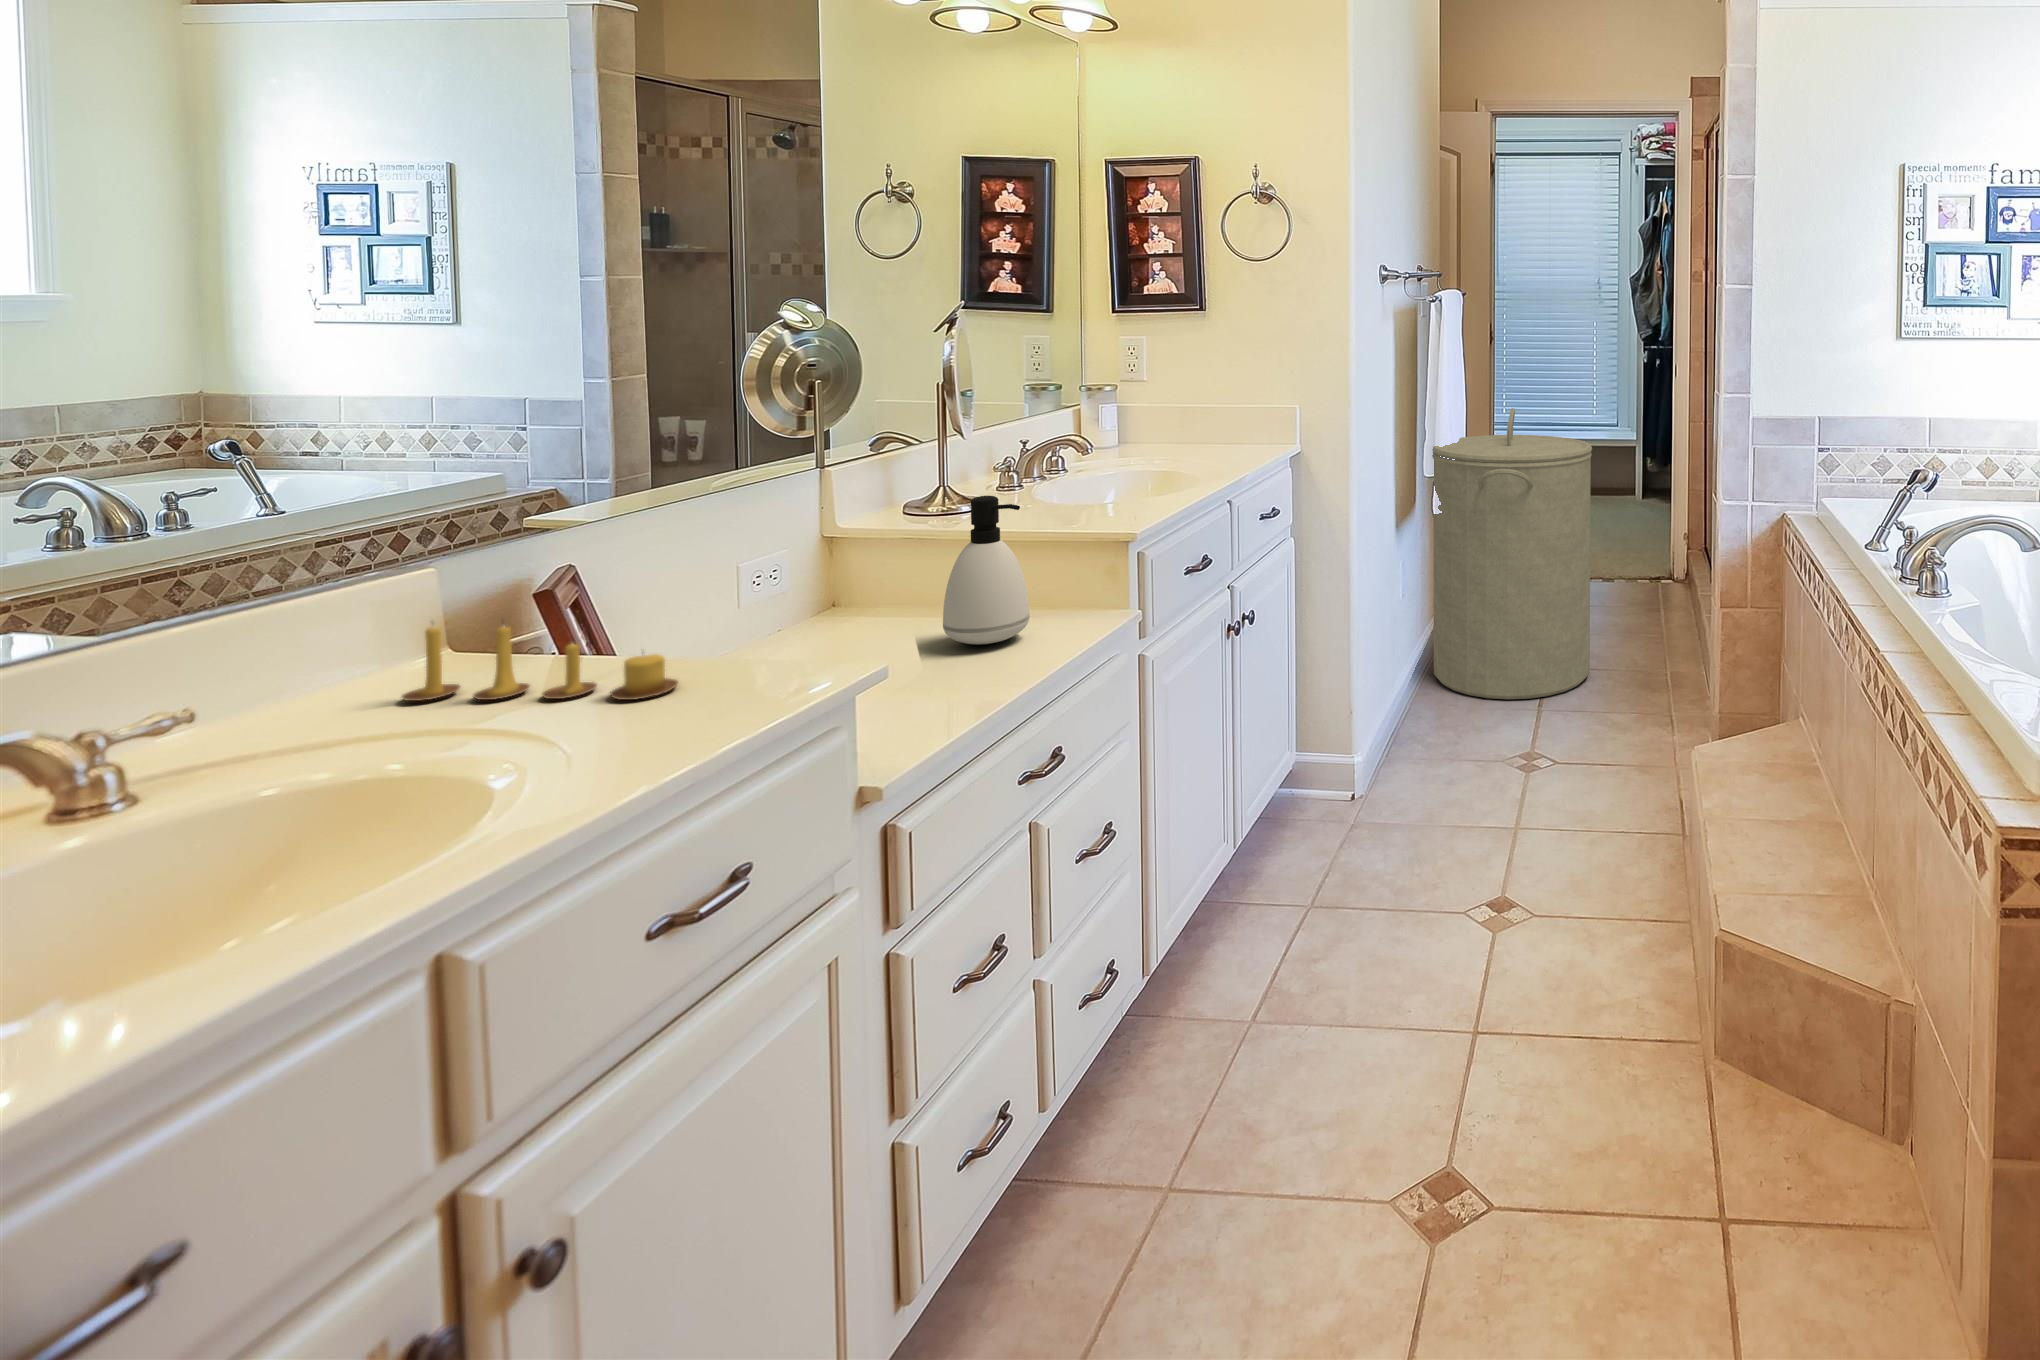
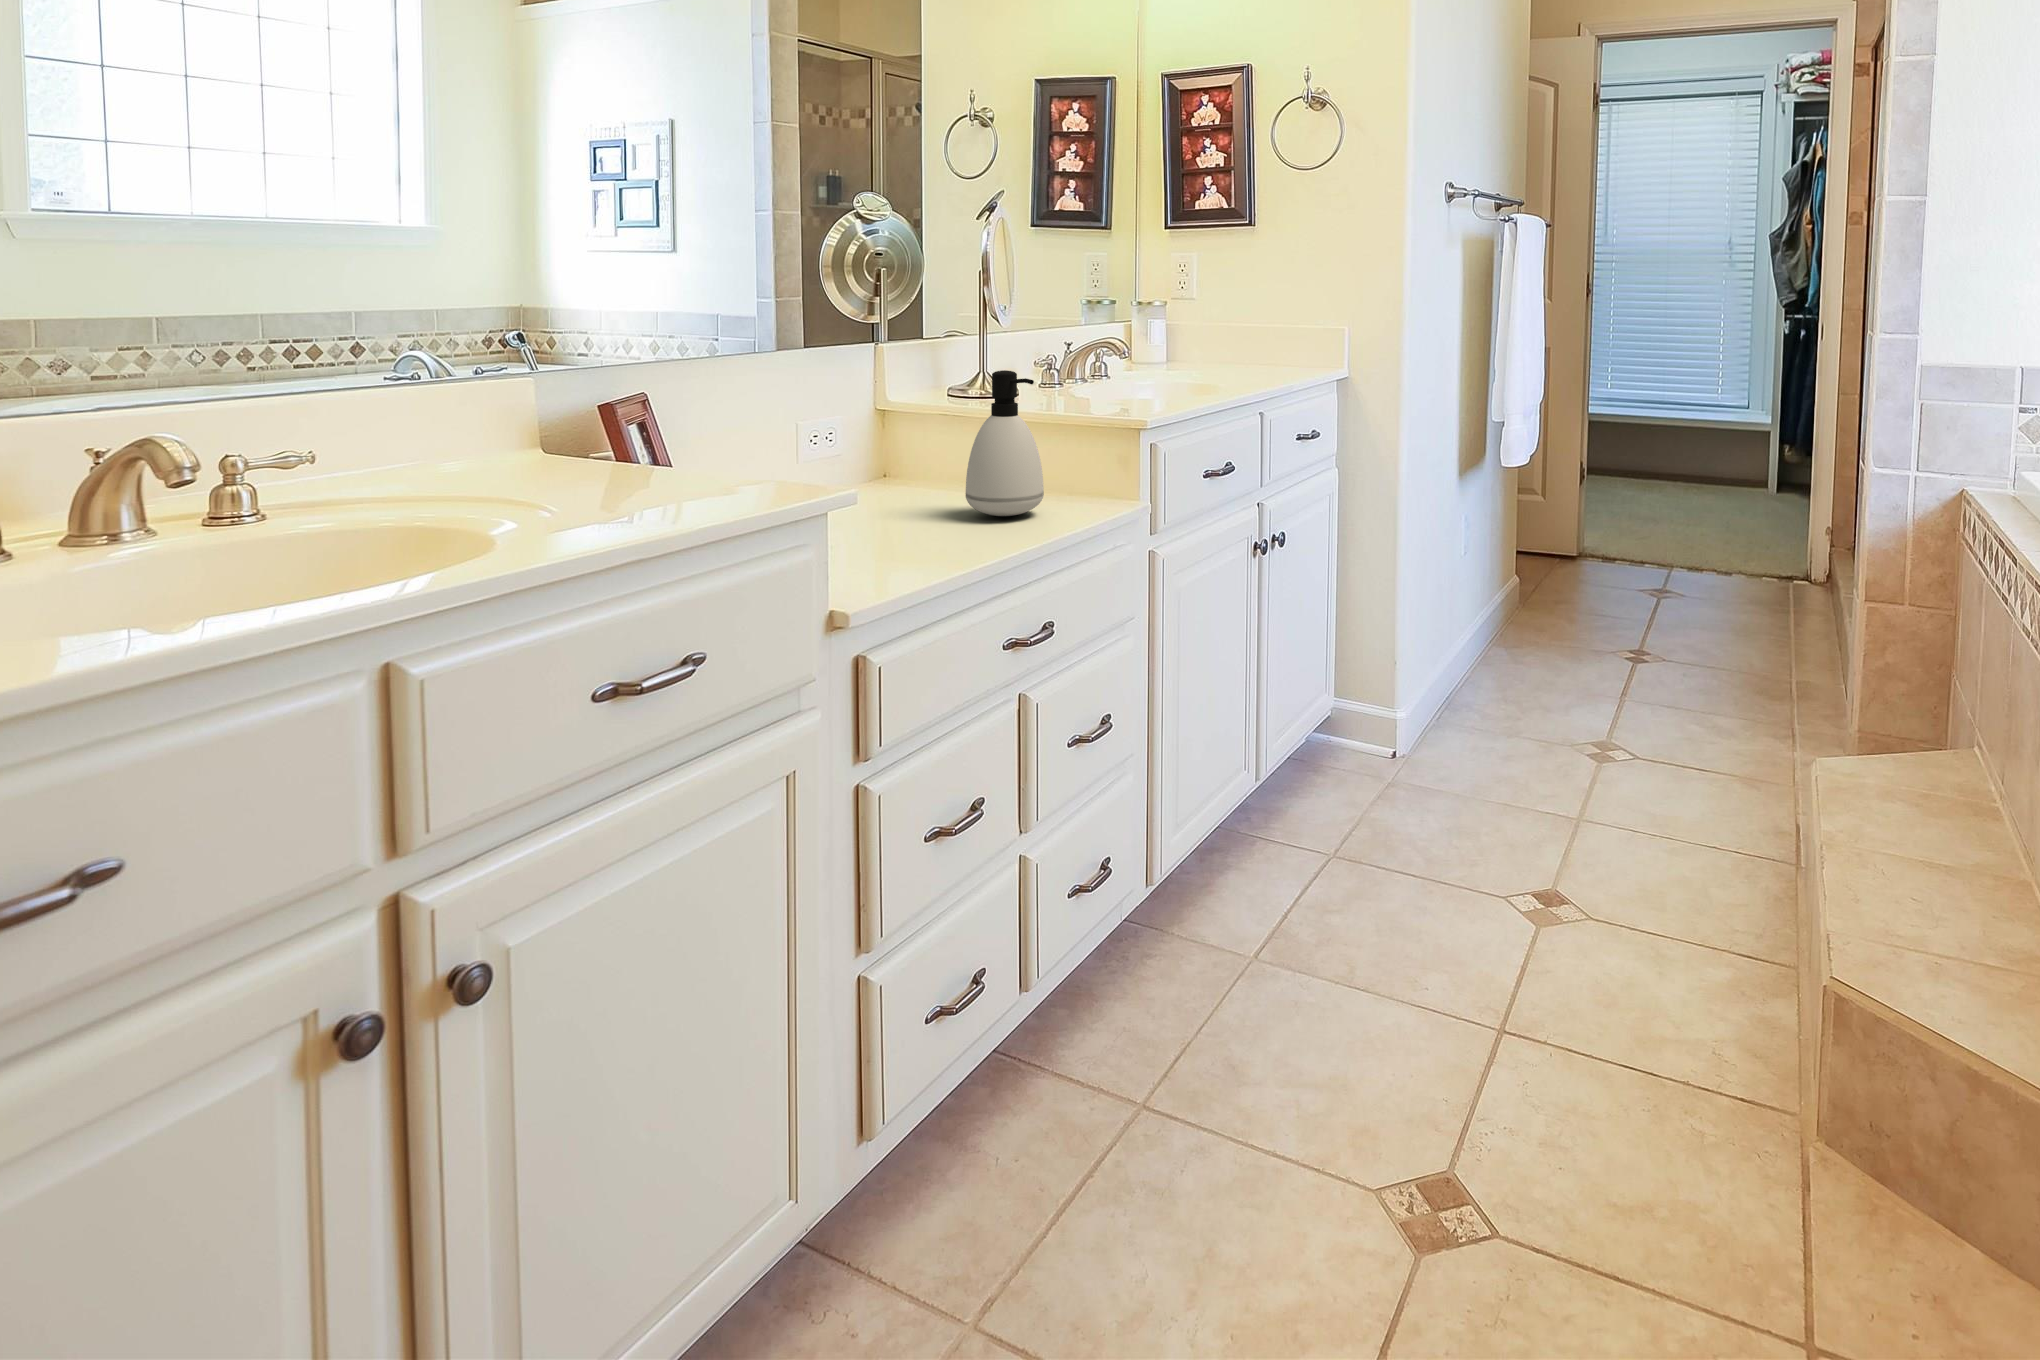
laundry hamper: present [1432,408,1592,699] -> none [1500,355,1700,687]
candle: present [402,622,678,701] -> none [511,412,701,493]

